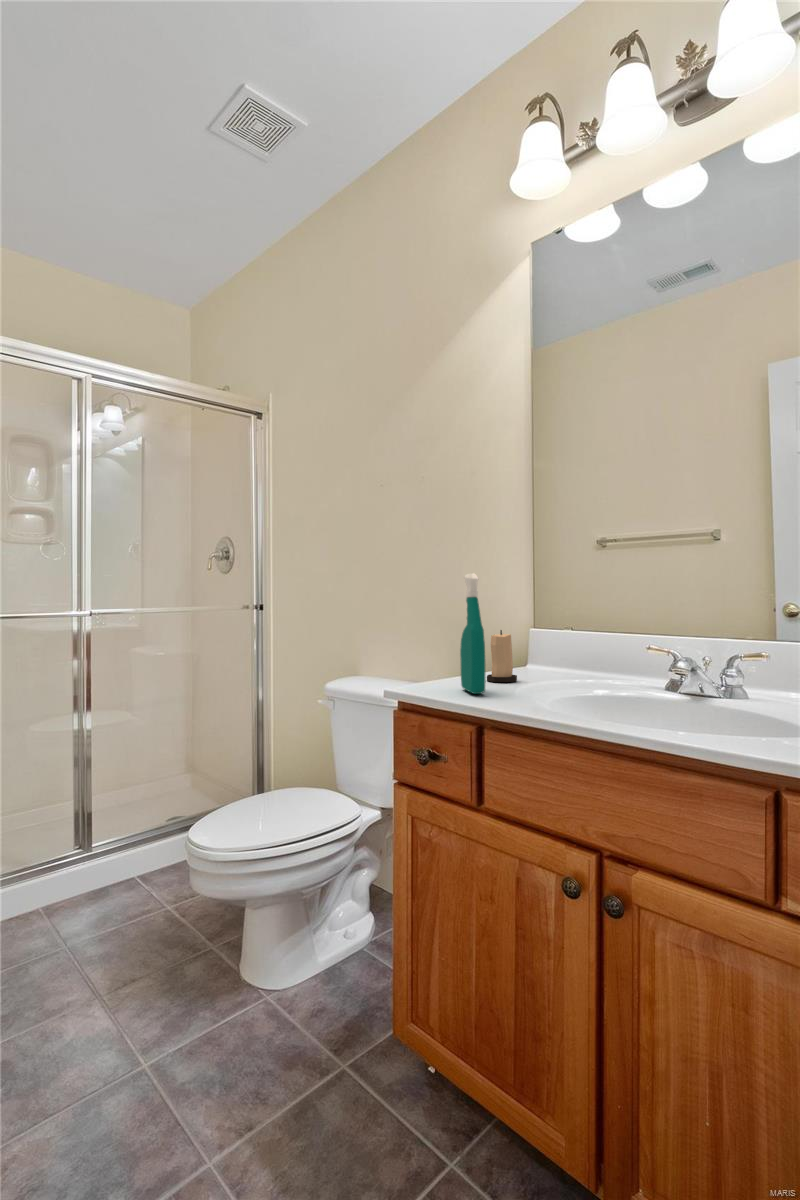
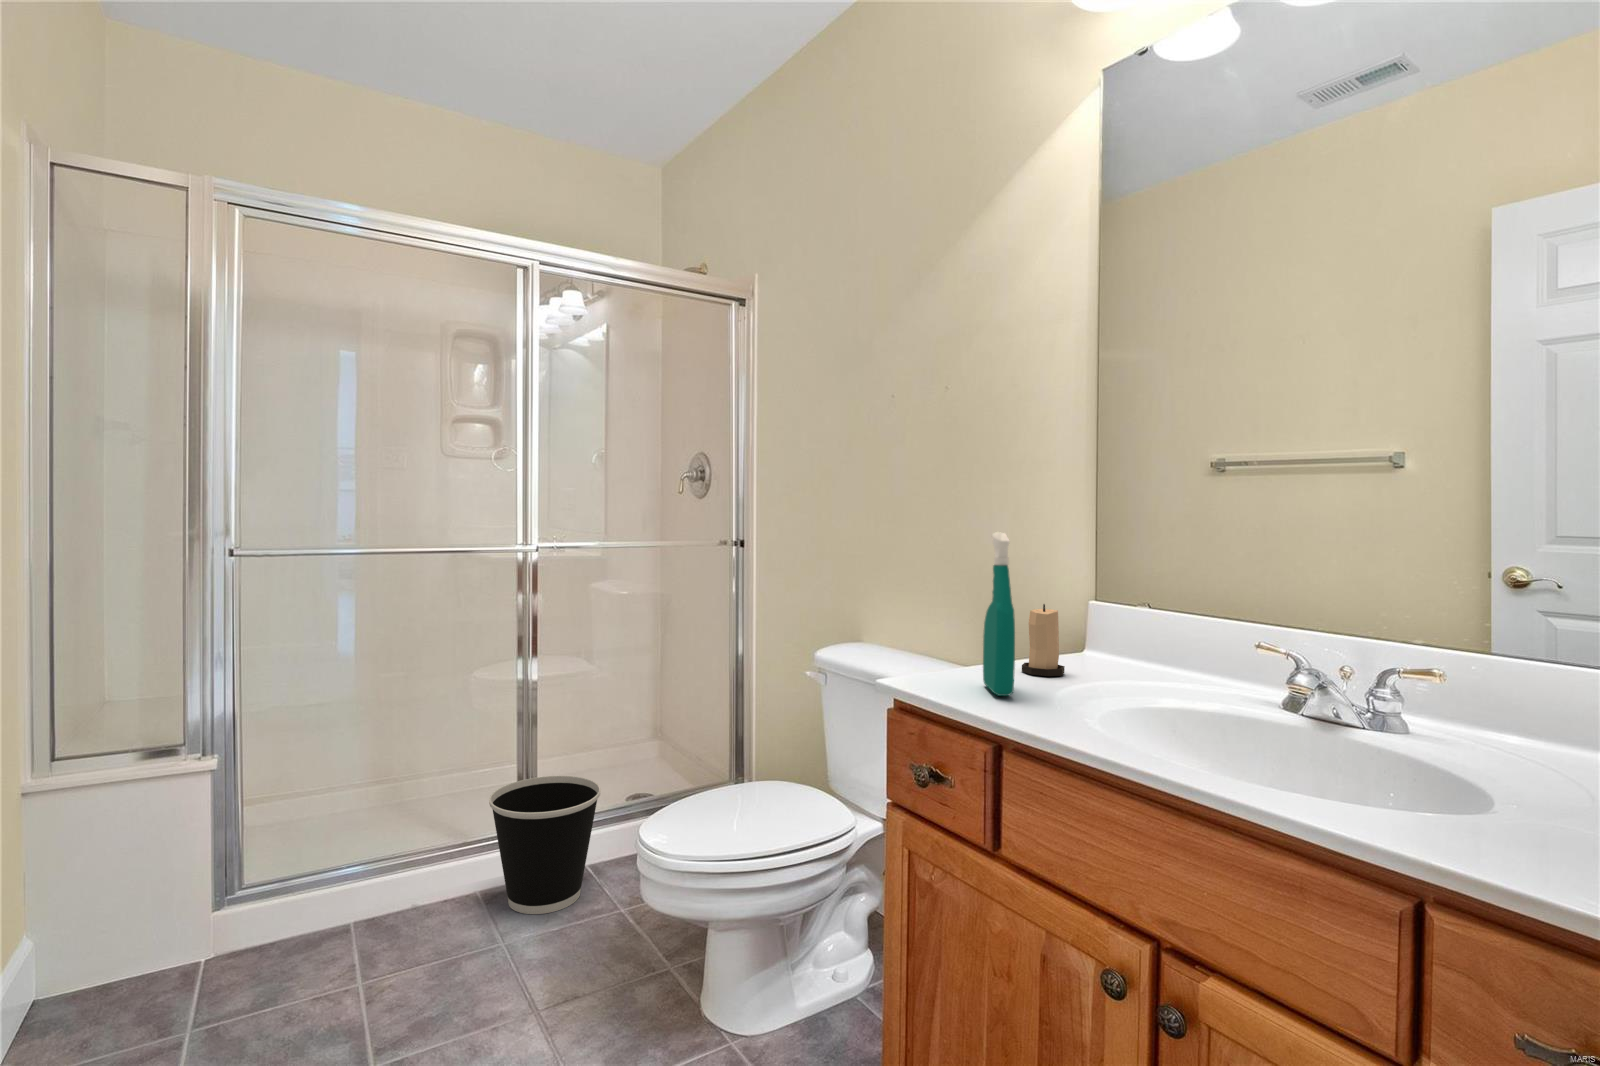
wastebasket: none [49,804,148,922] -> present [489,776,601,914]

